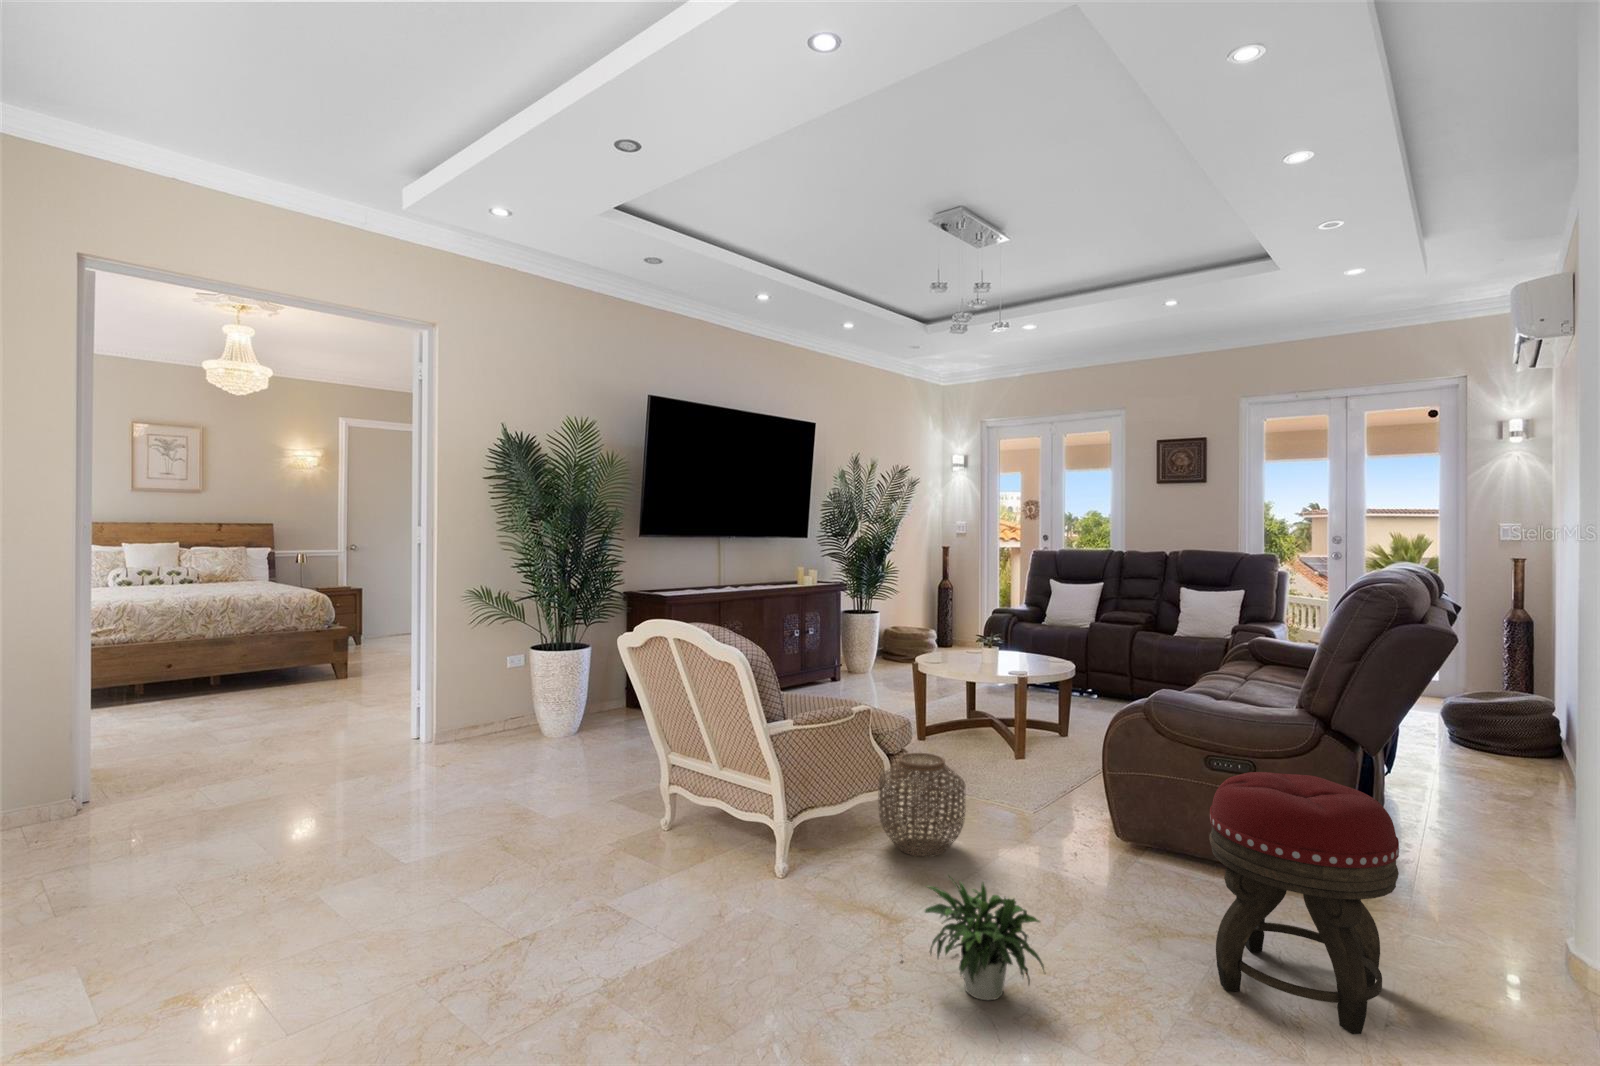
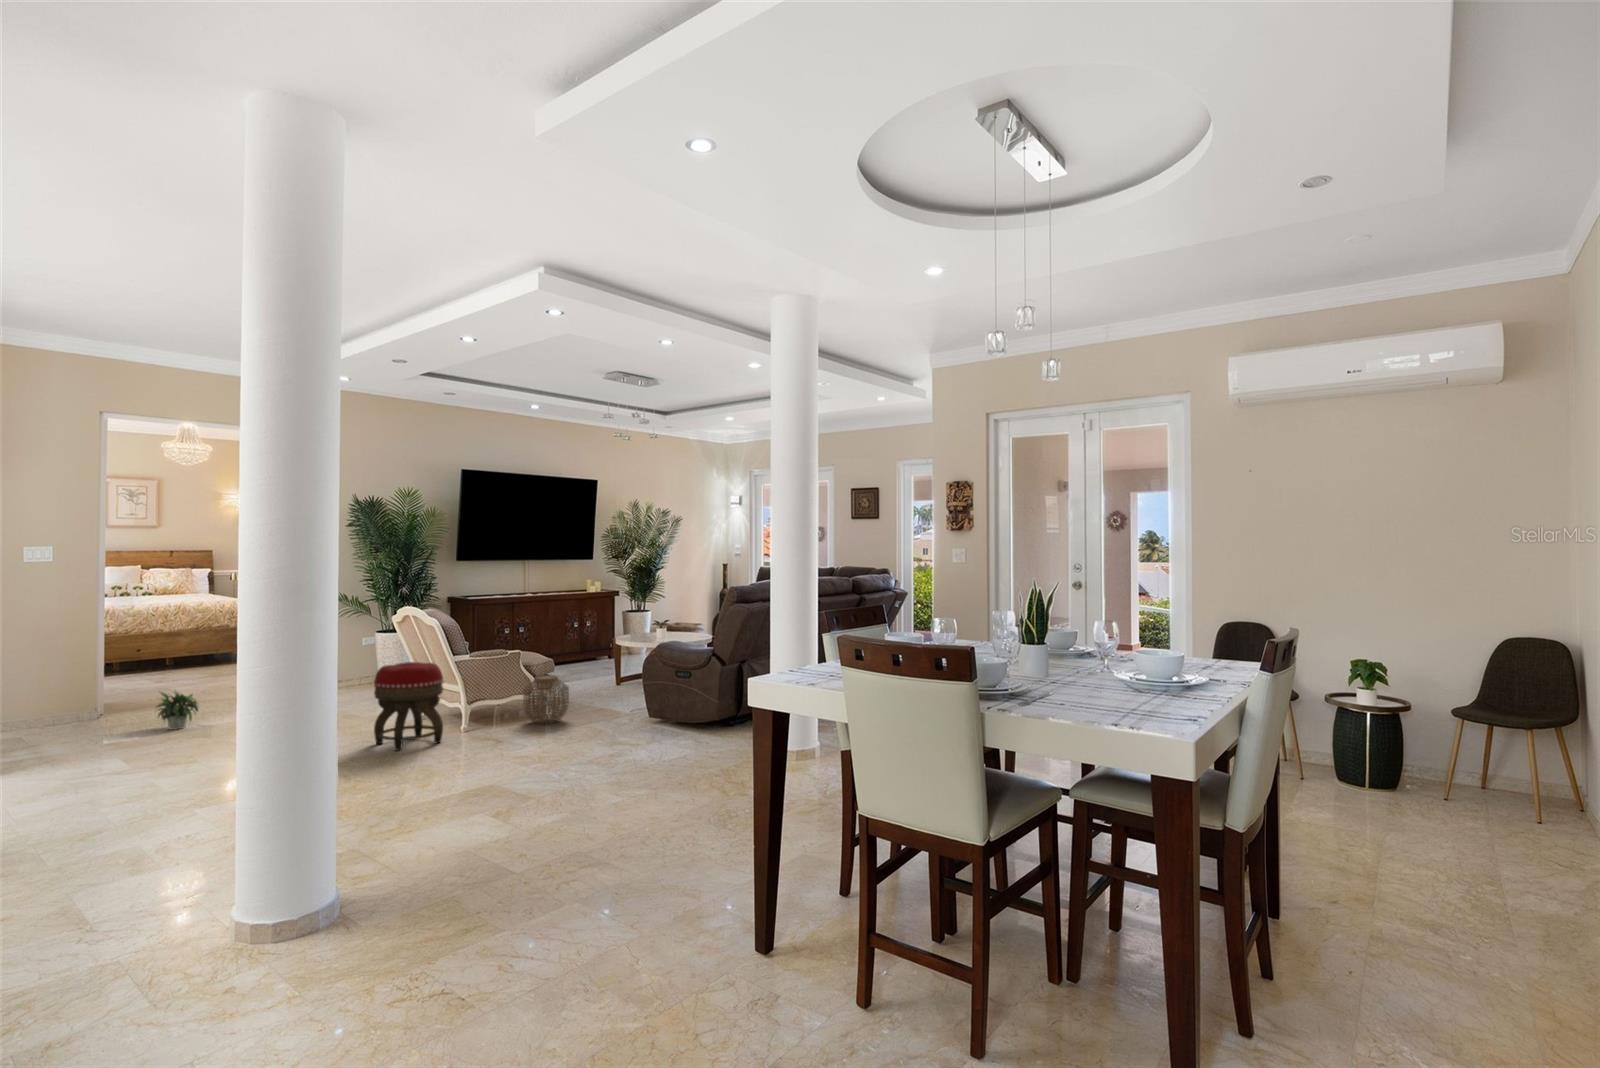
footstool: present [1209,772,1399,1034] -> present [374,662,443,751]
potted plant: present [900,879,1044,1000] -> present [156,691,198,730]

